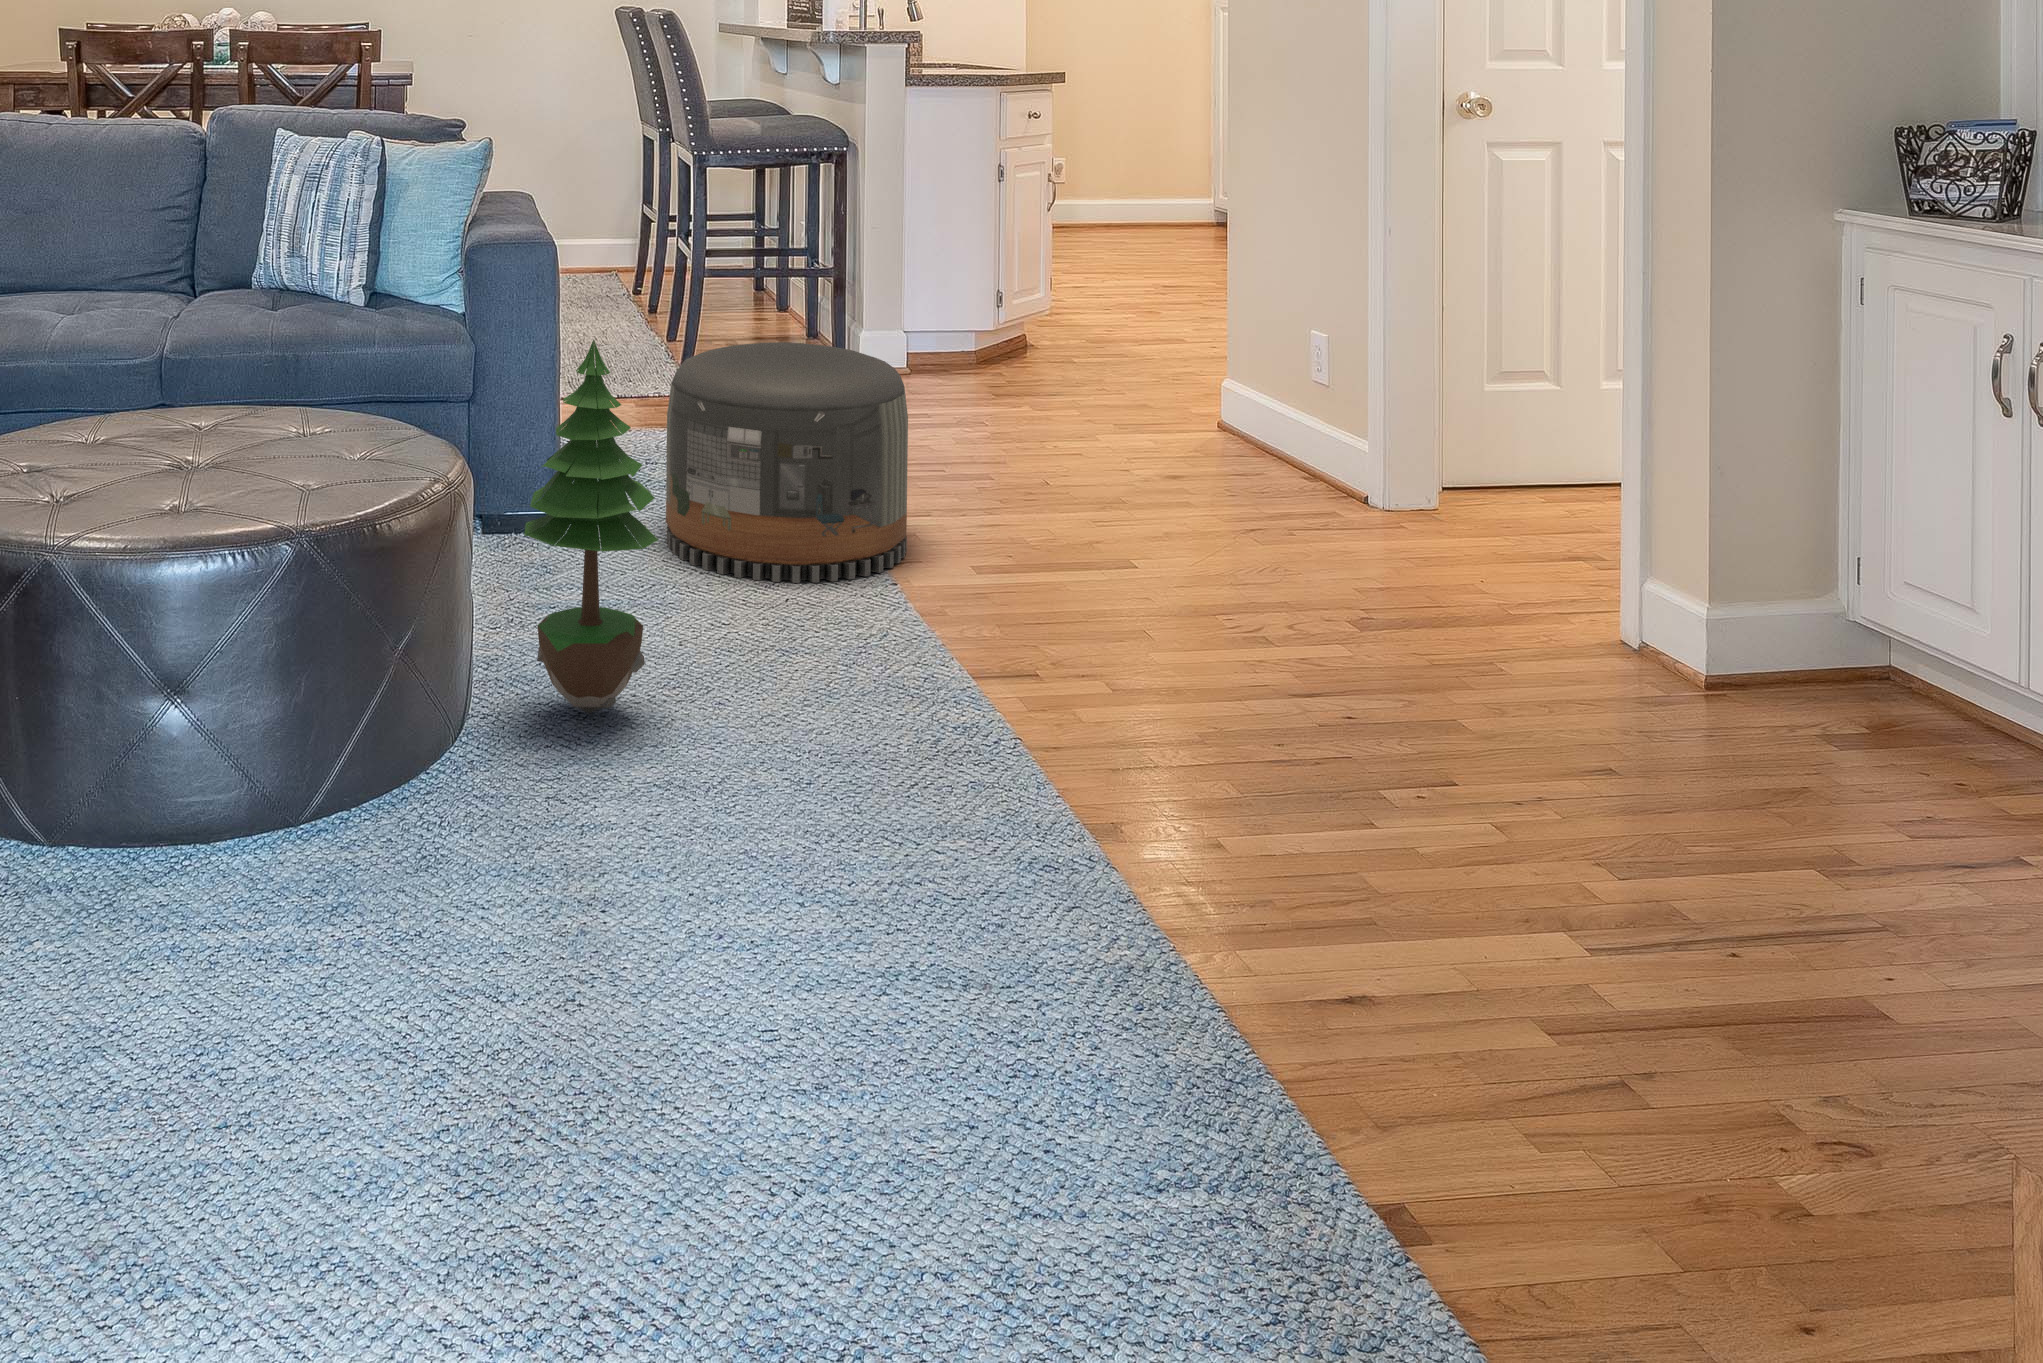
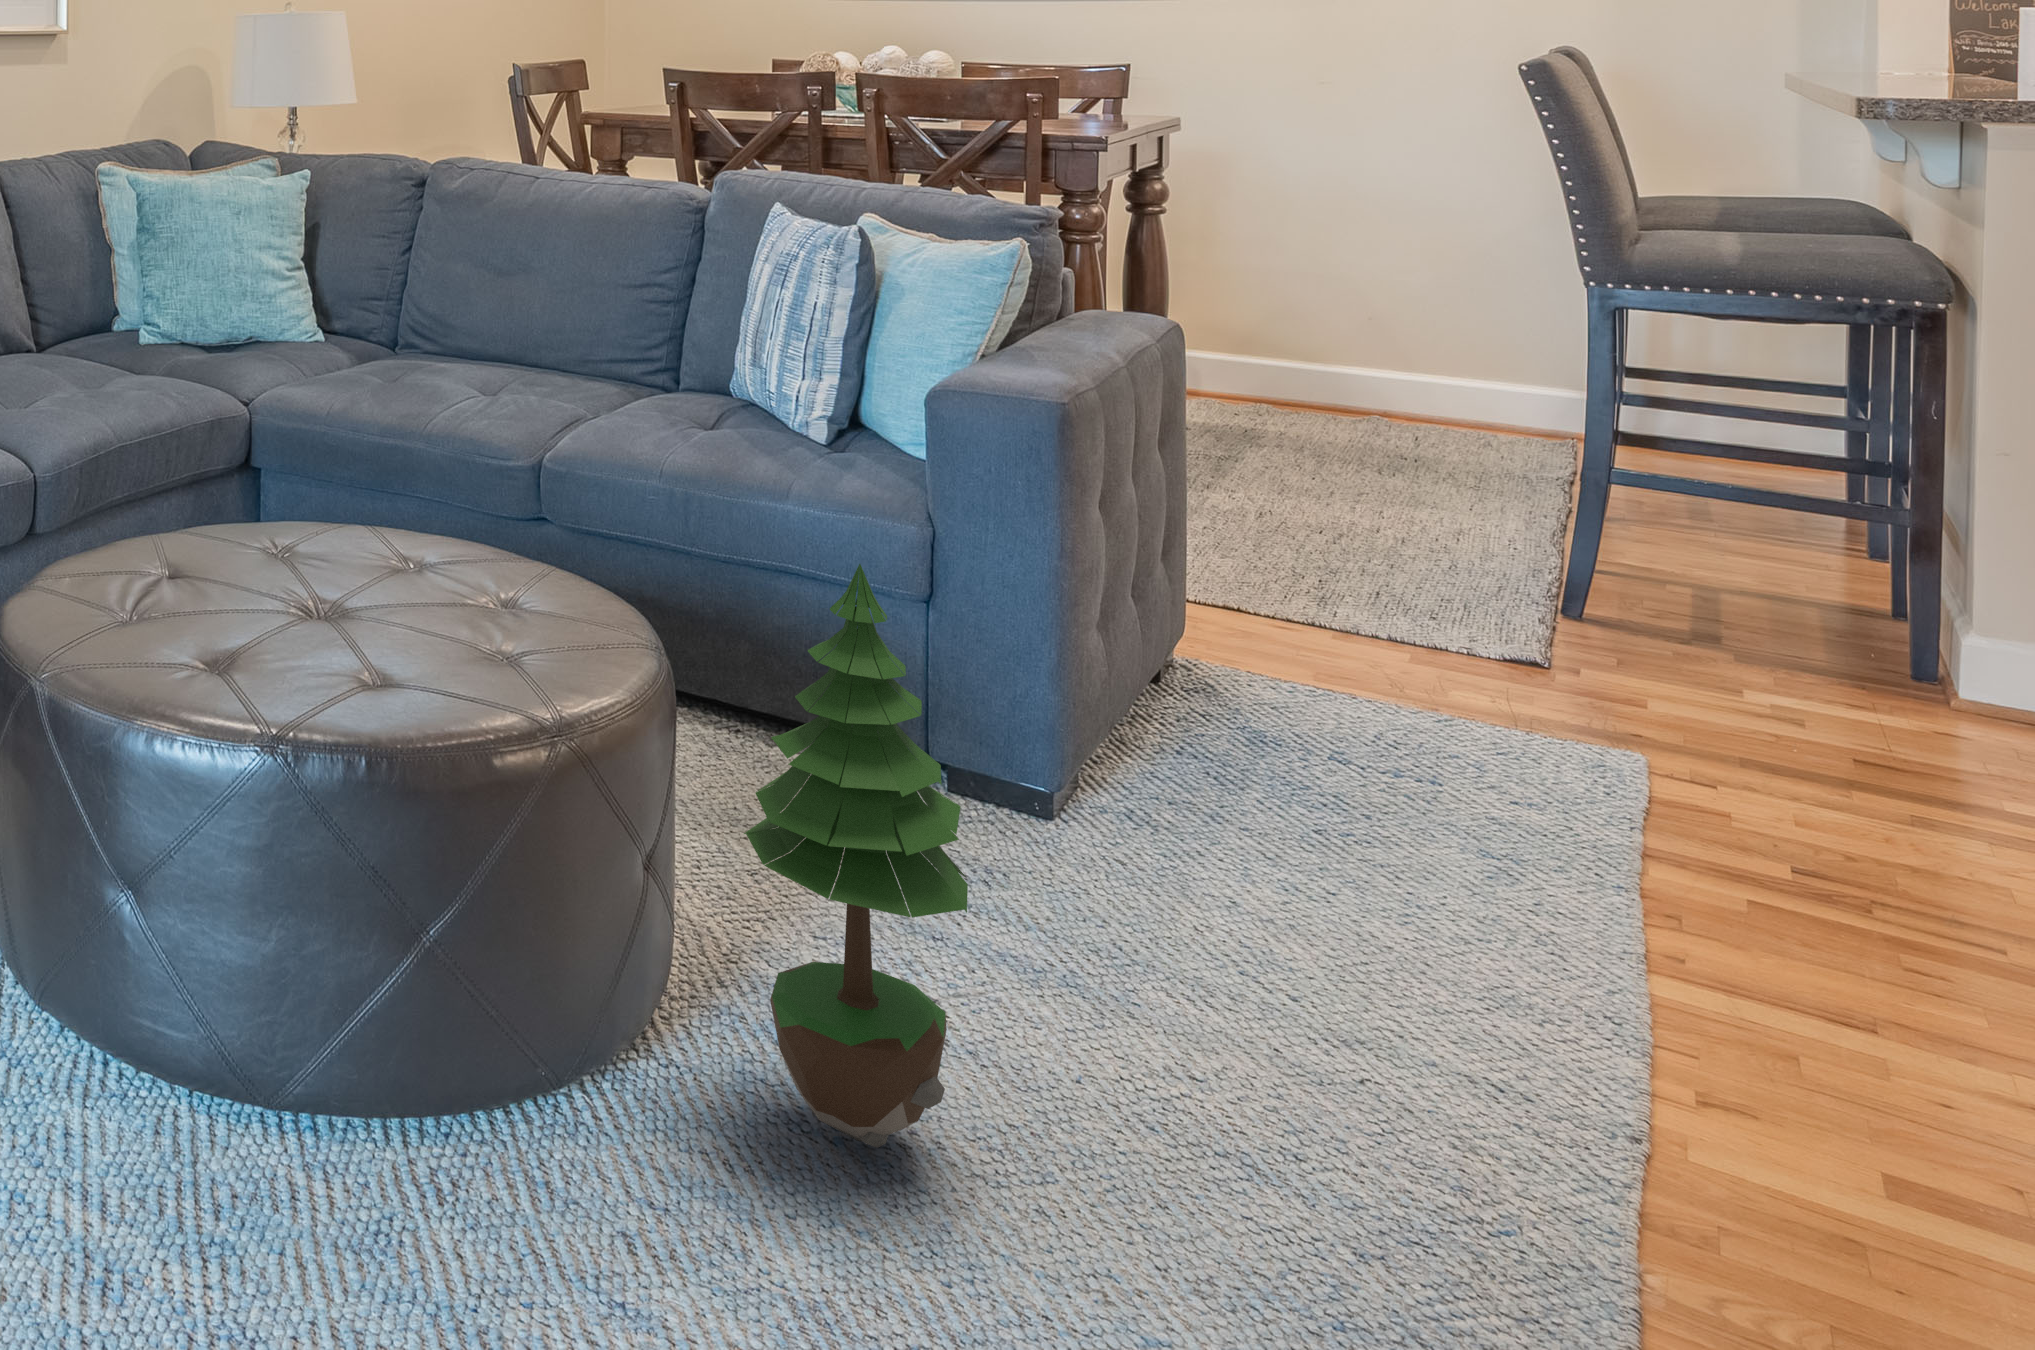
pouf: present [666,342,908,583] -> none [1262,604,1802,1095]

